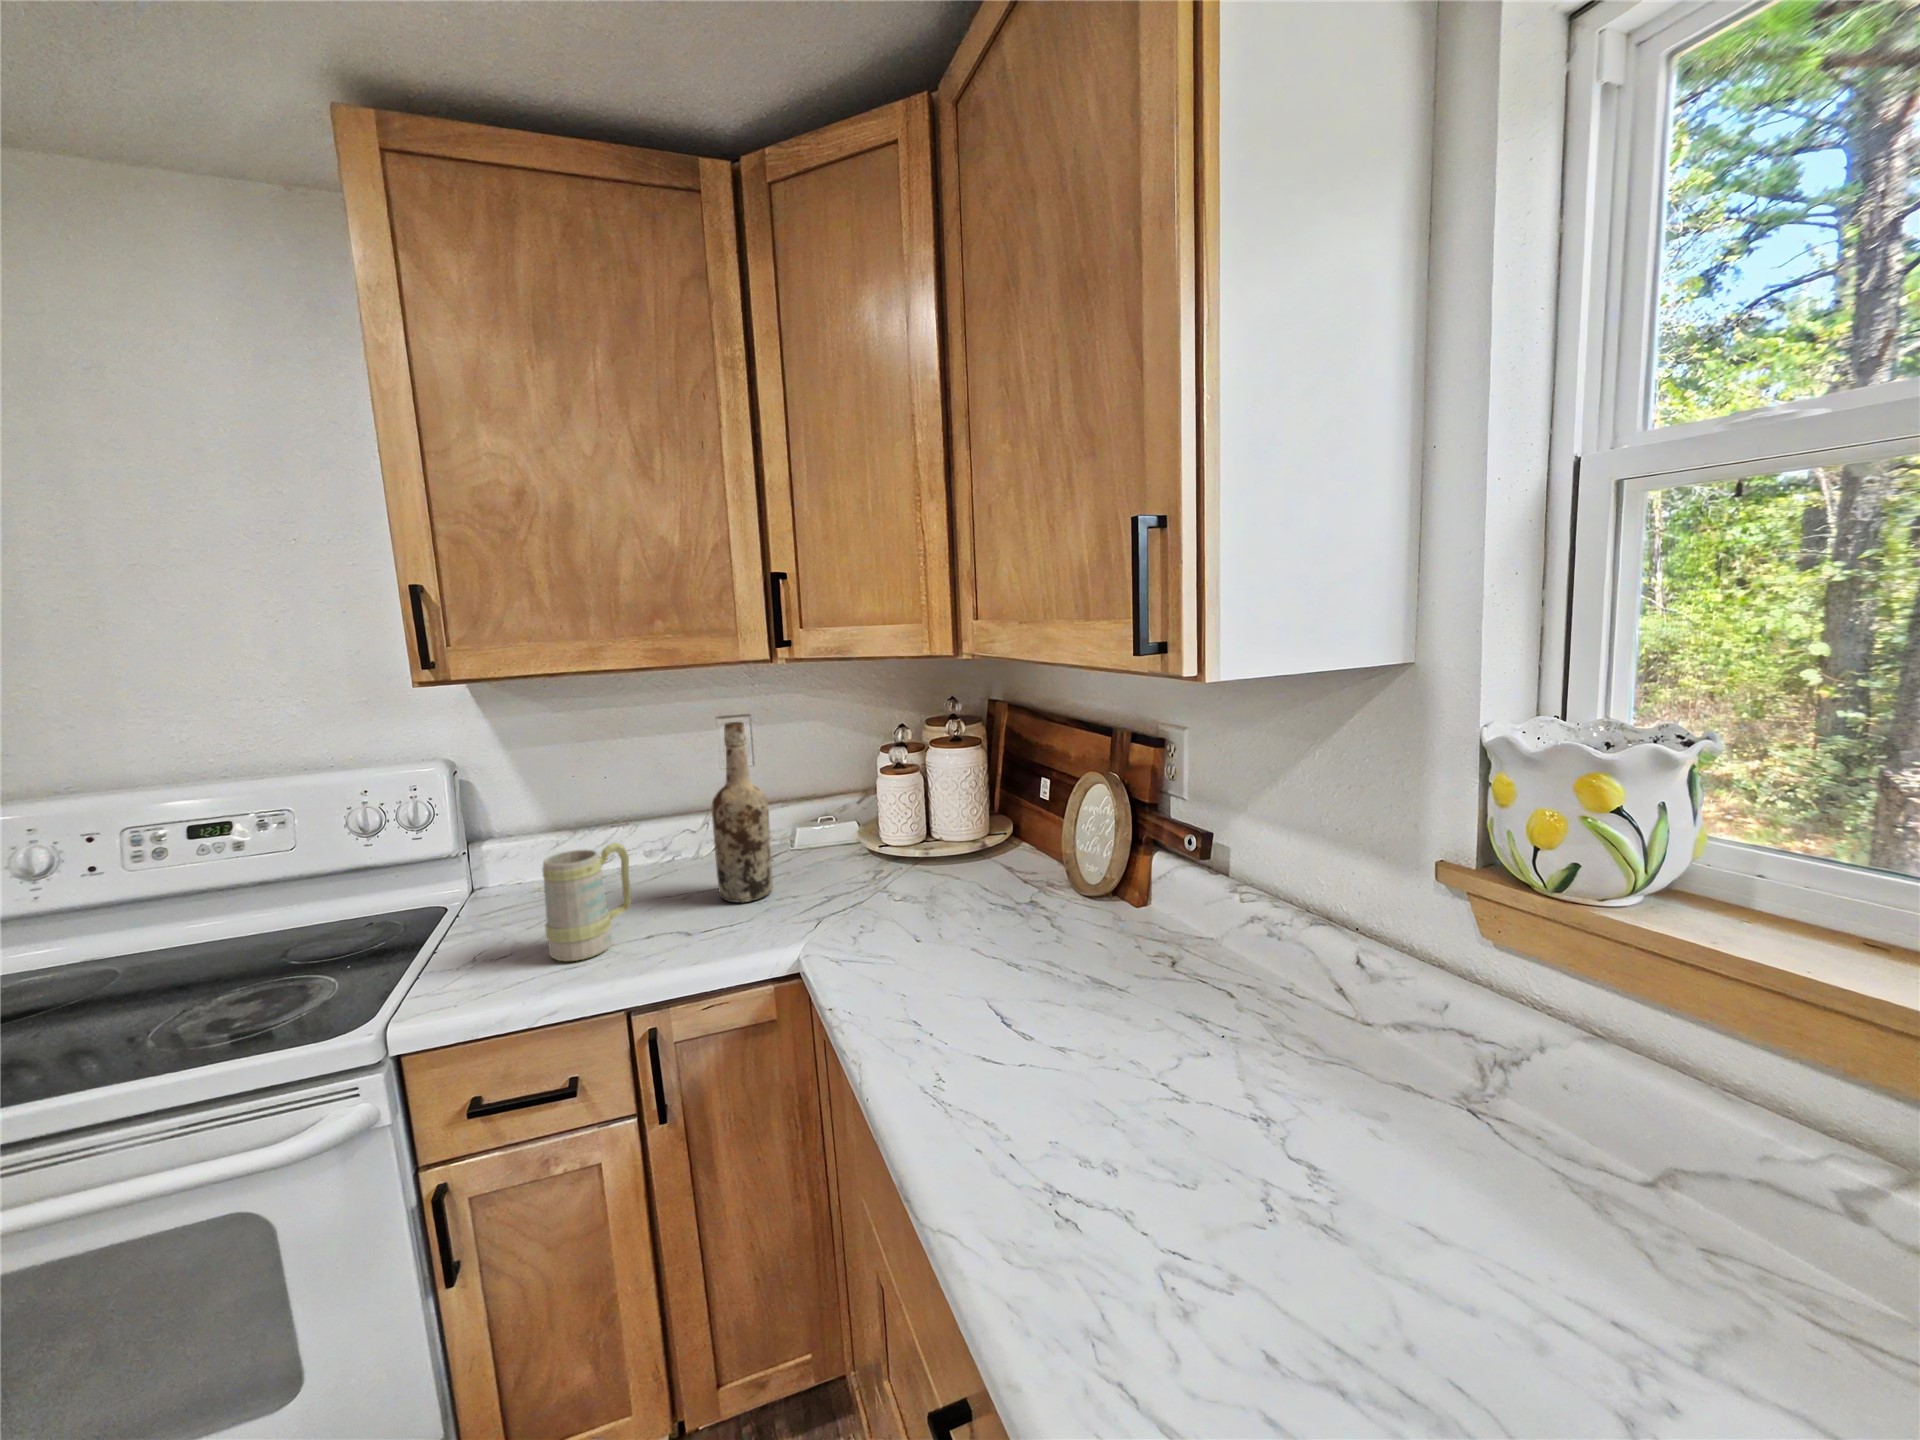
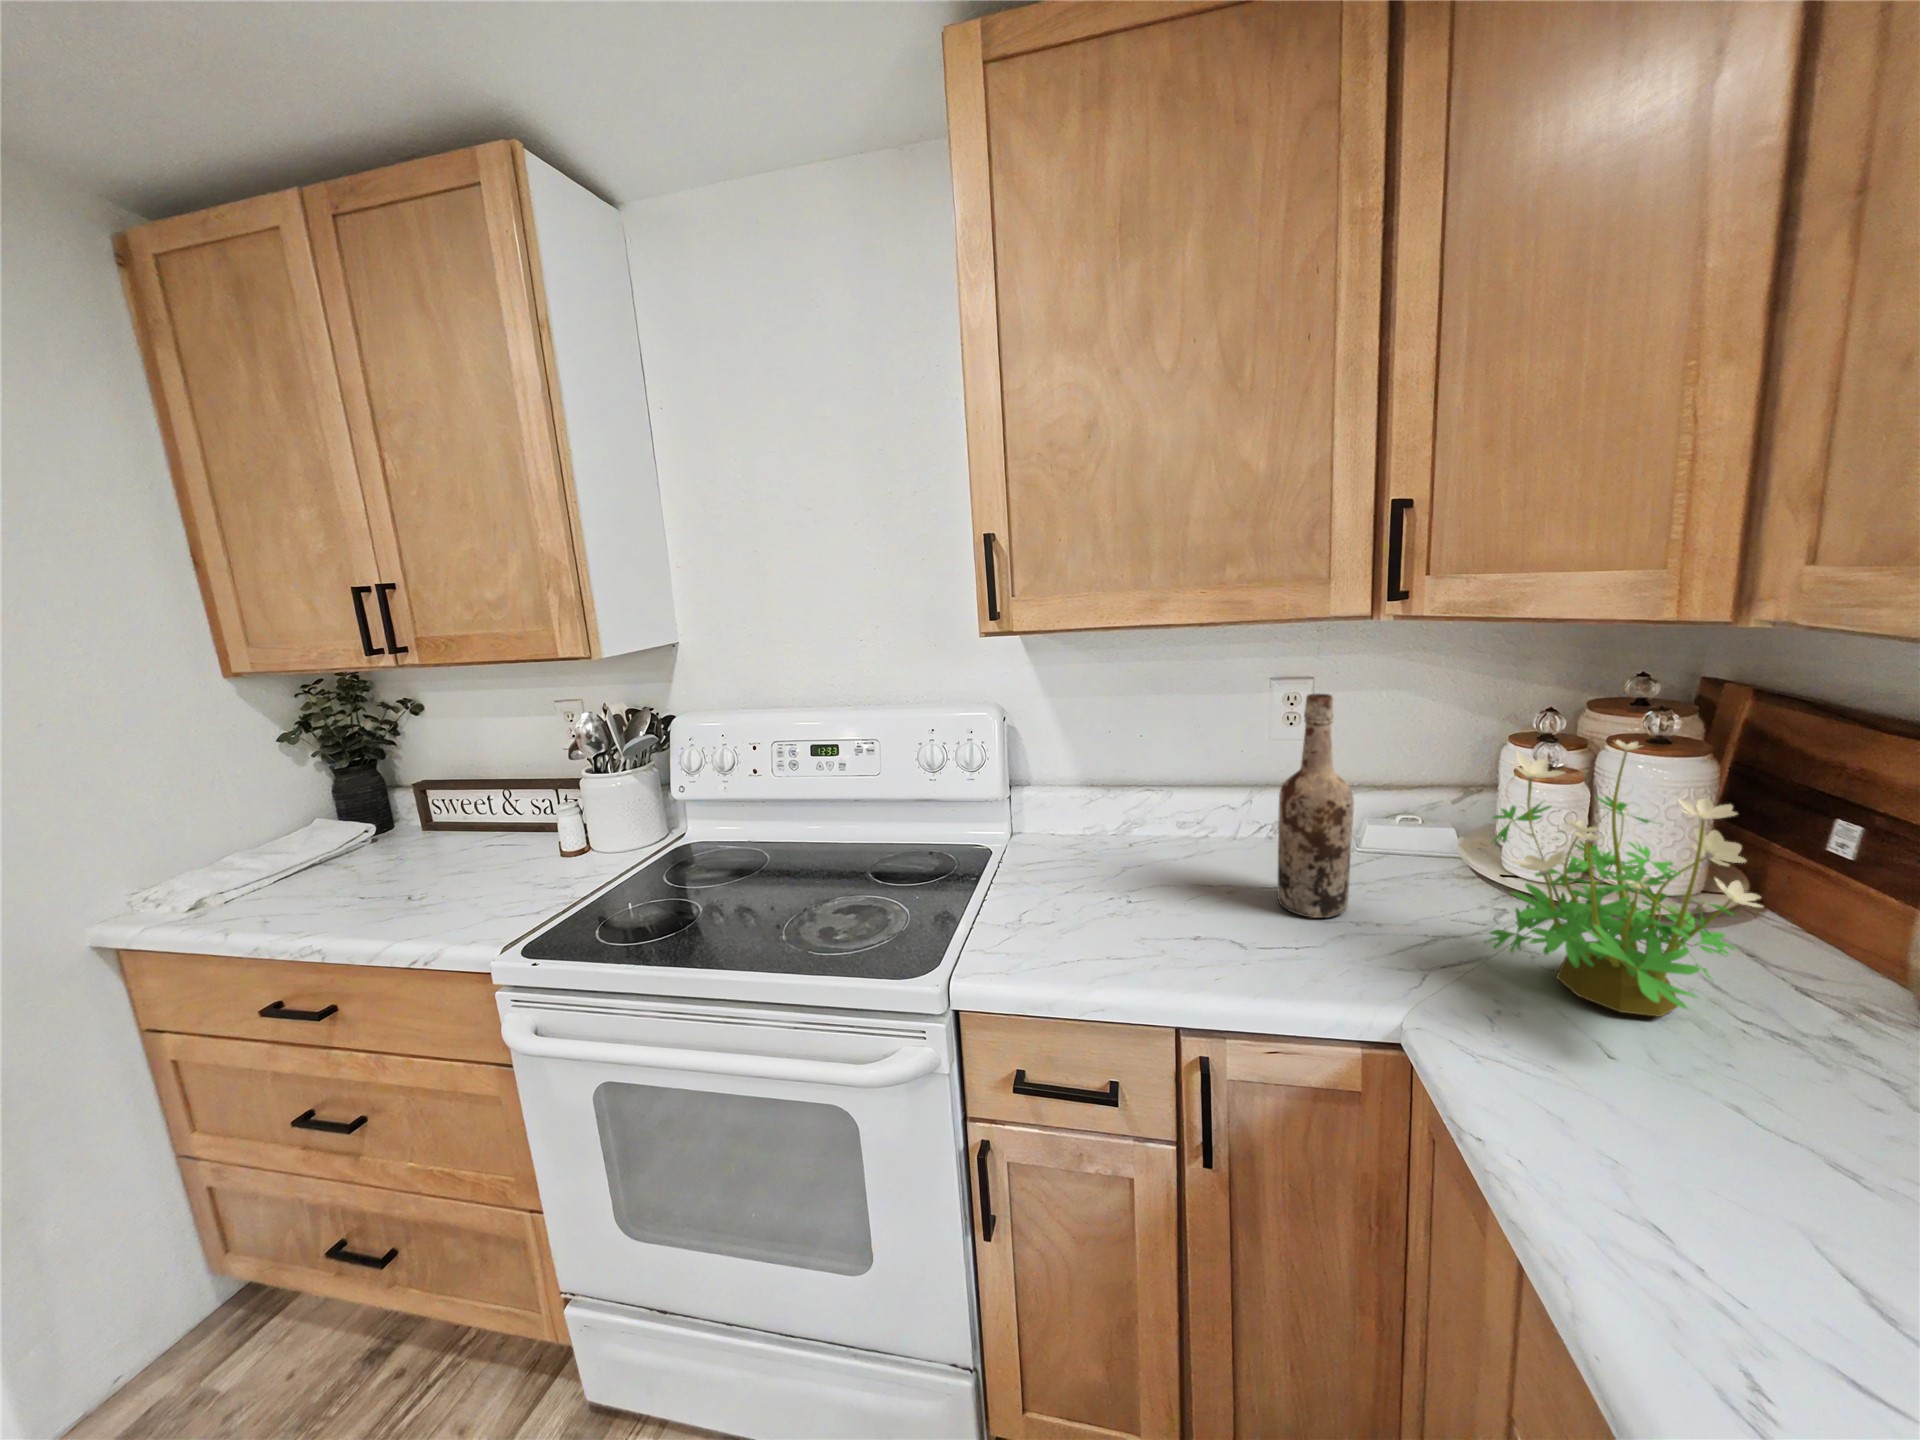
potted plant: none [855,735,987,915] -> present [1486,740,1762,1017]
mug: present [542,843,631,961] -> none [1093,826,1184,953]

